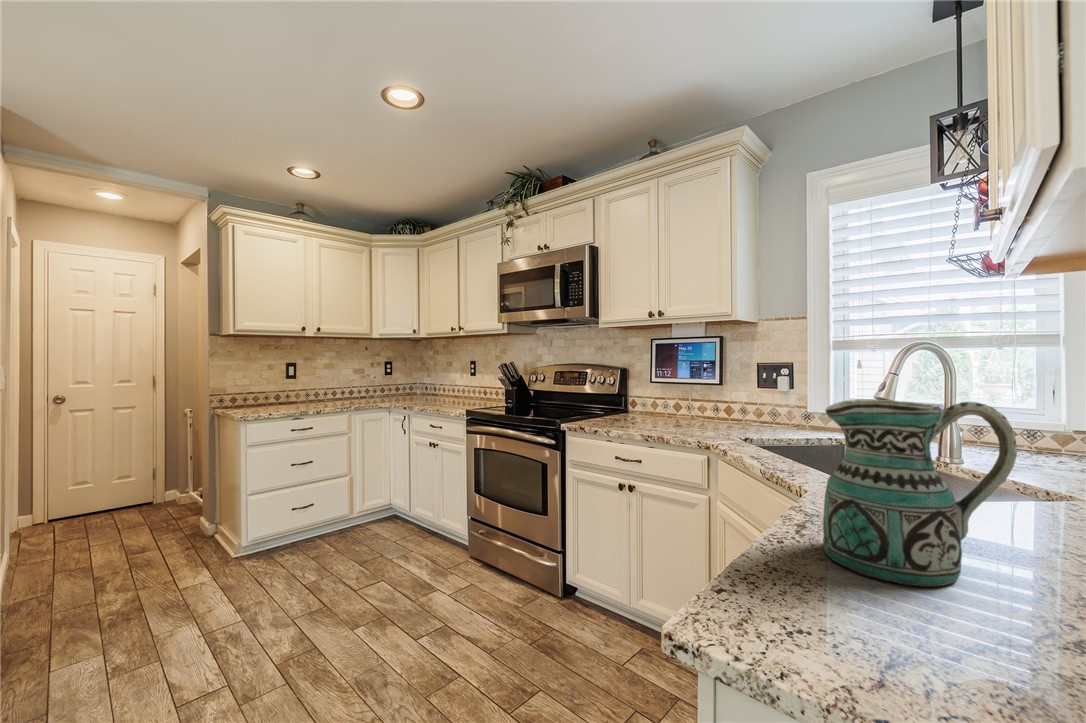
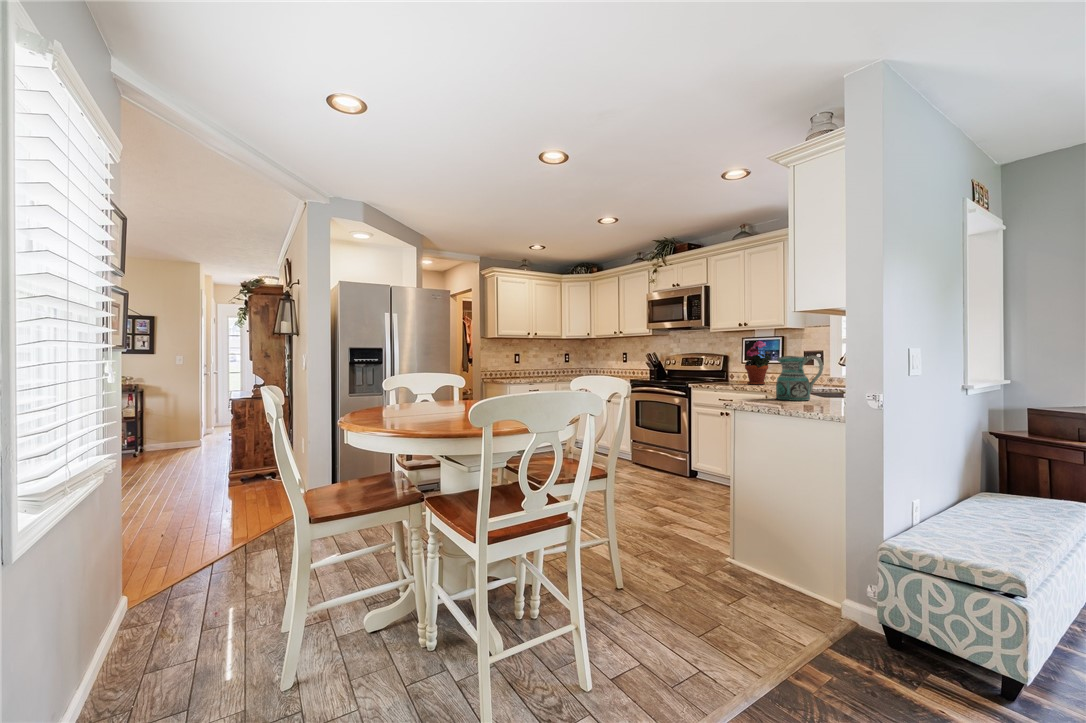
potted plant: none [658,344,704,425] -> present [745,341,771,385]

